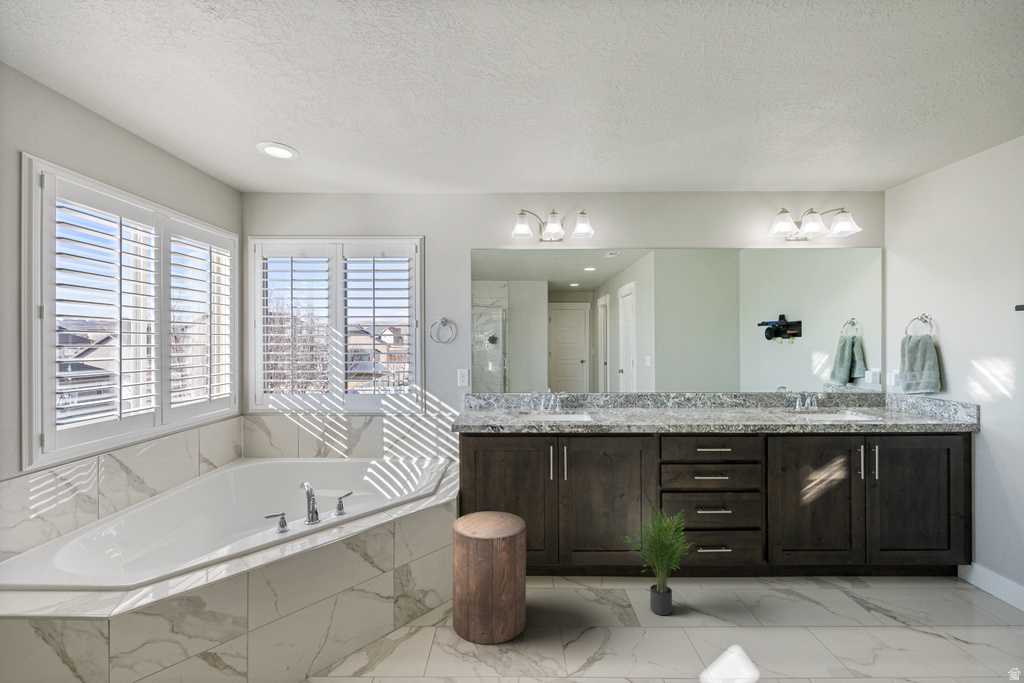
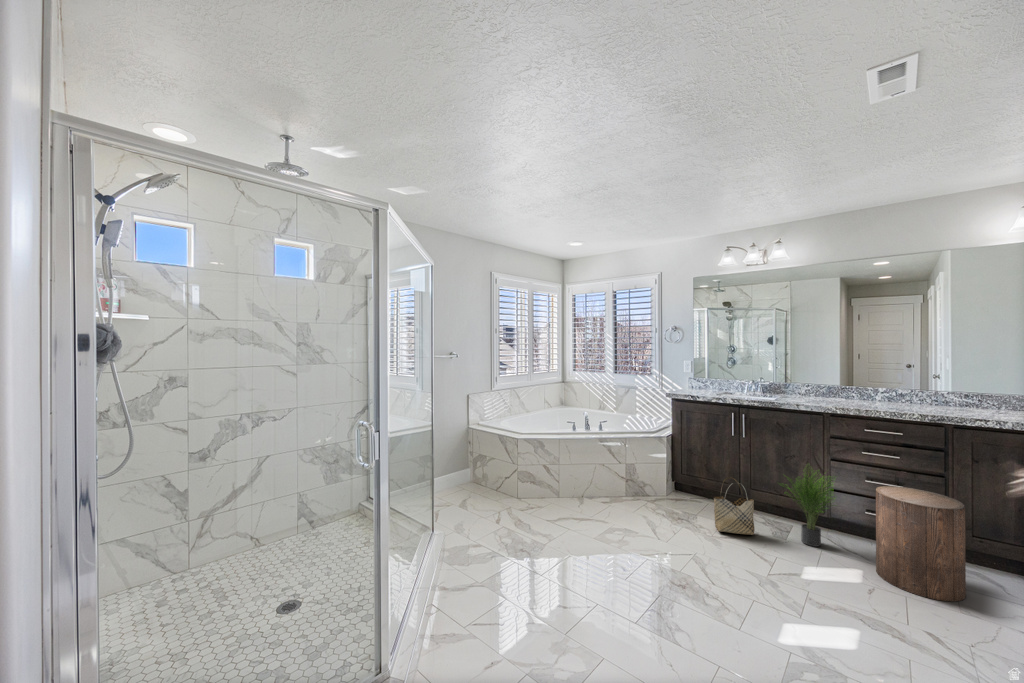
stool: present [453,511,526,644] -> present [876,486,966,601]
woven basket: none [558,547,608,640] -> present [713,477,755,535]

